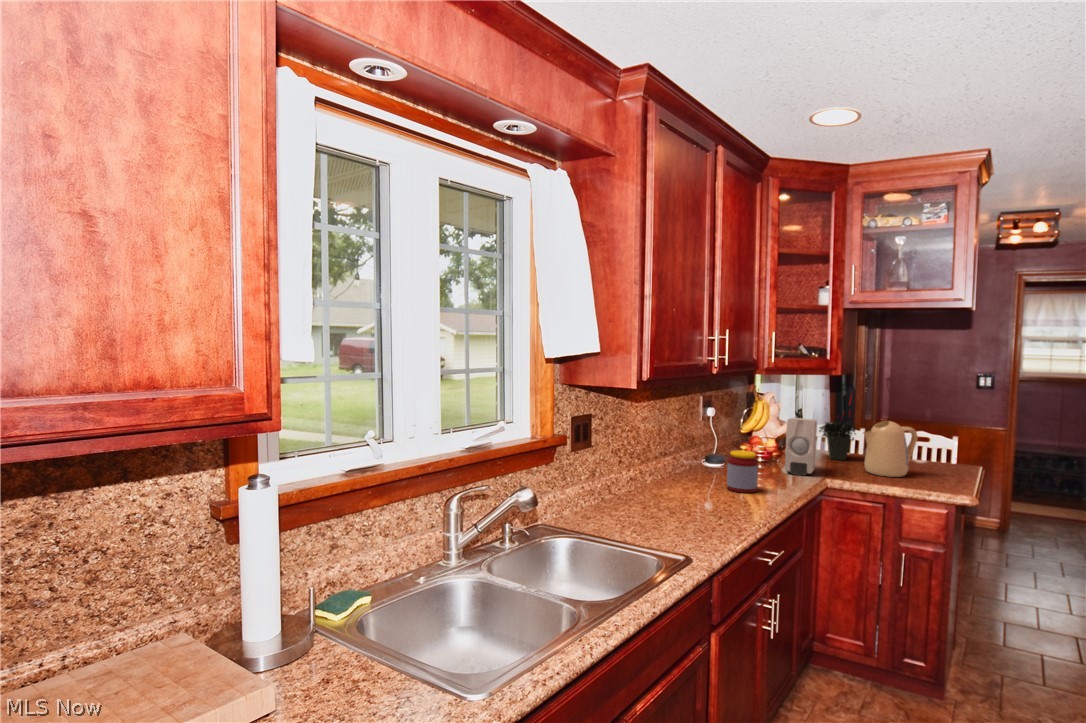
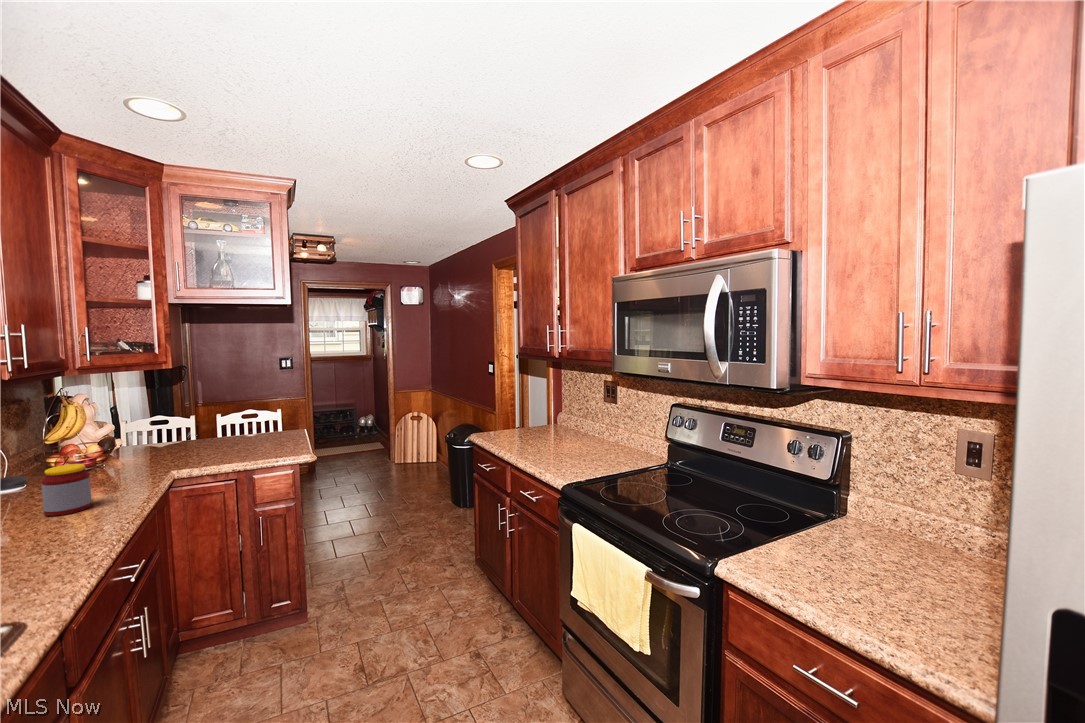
potted plant: present [819,398,857,460] -> none [150,384,193,450]
soap dispenser: present [785,418,817,476] -> none [117,415,154,475]
kettle: present [863,421,918,477] -> none [202,404,250,453]

